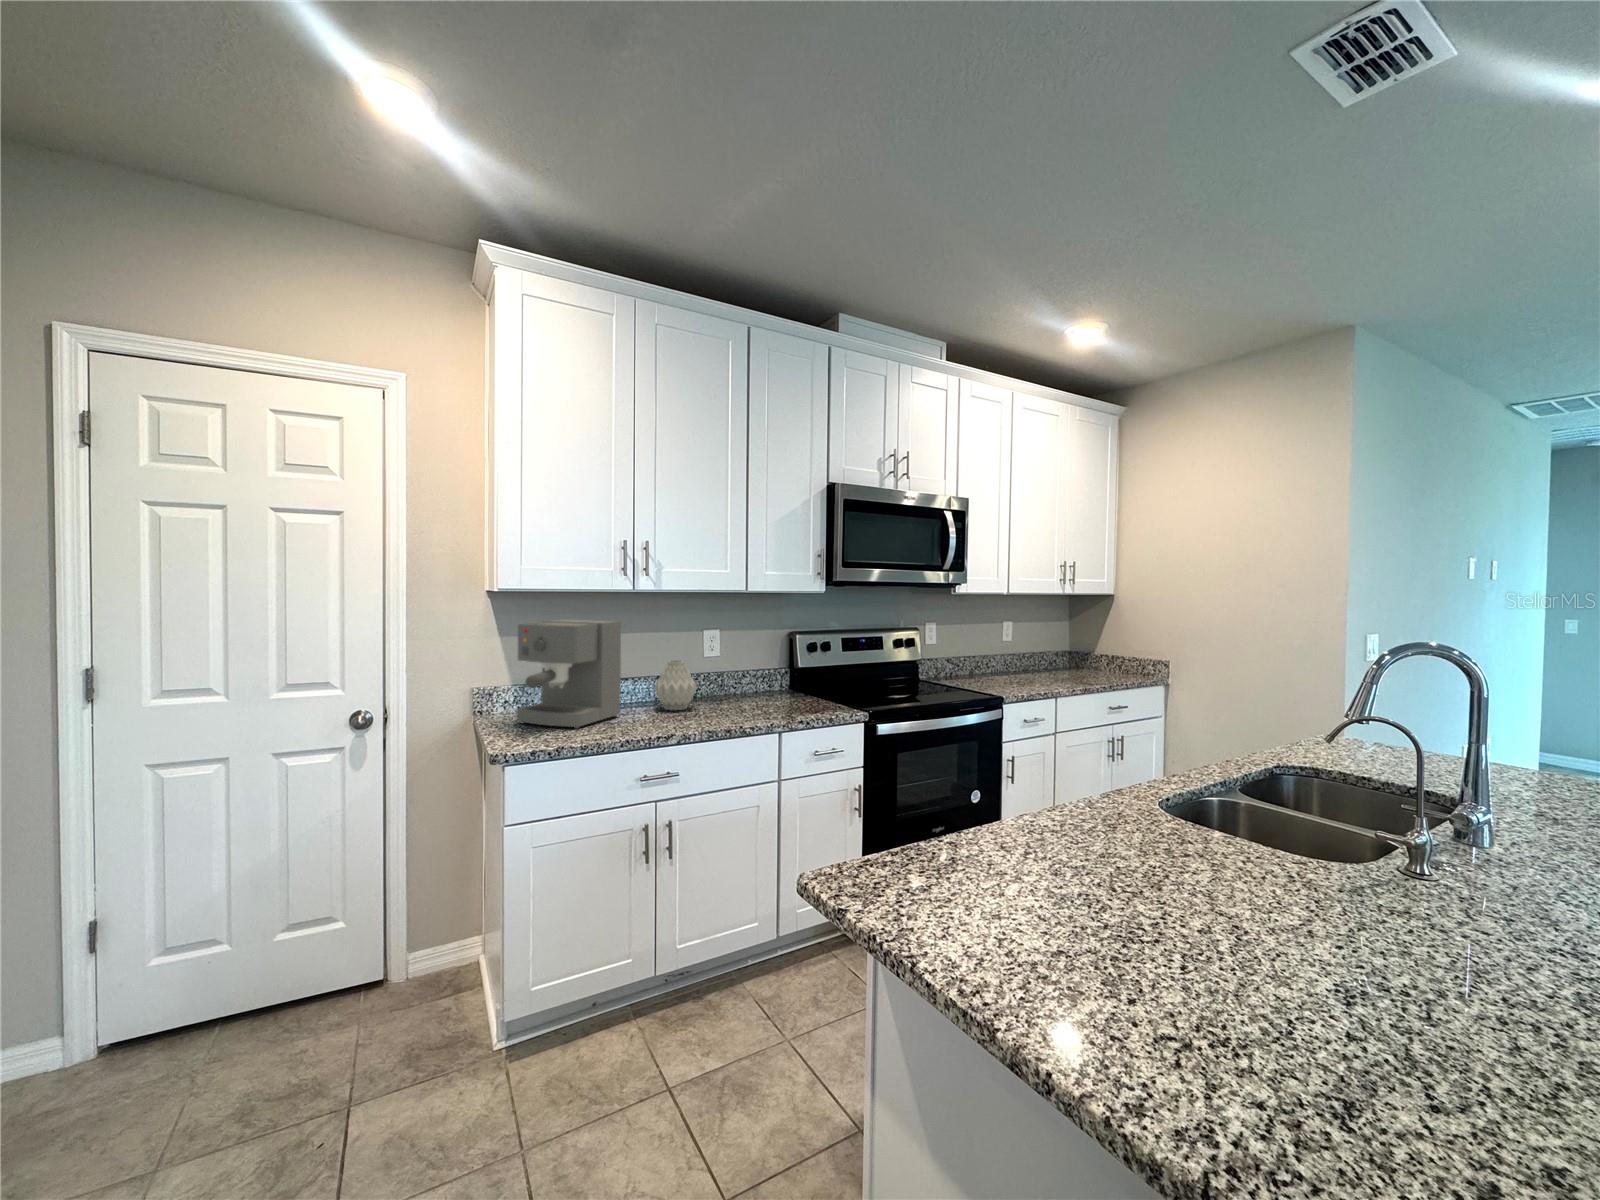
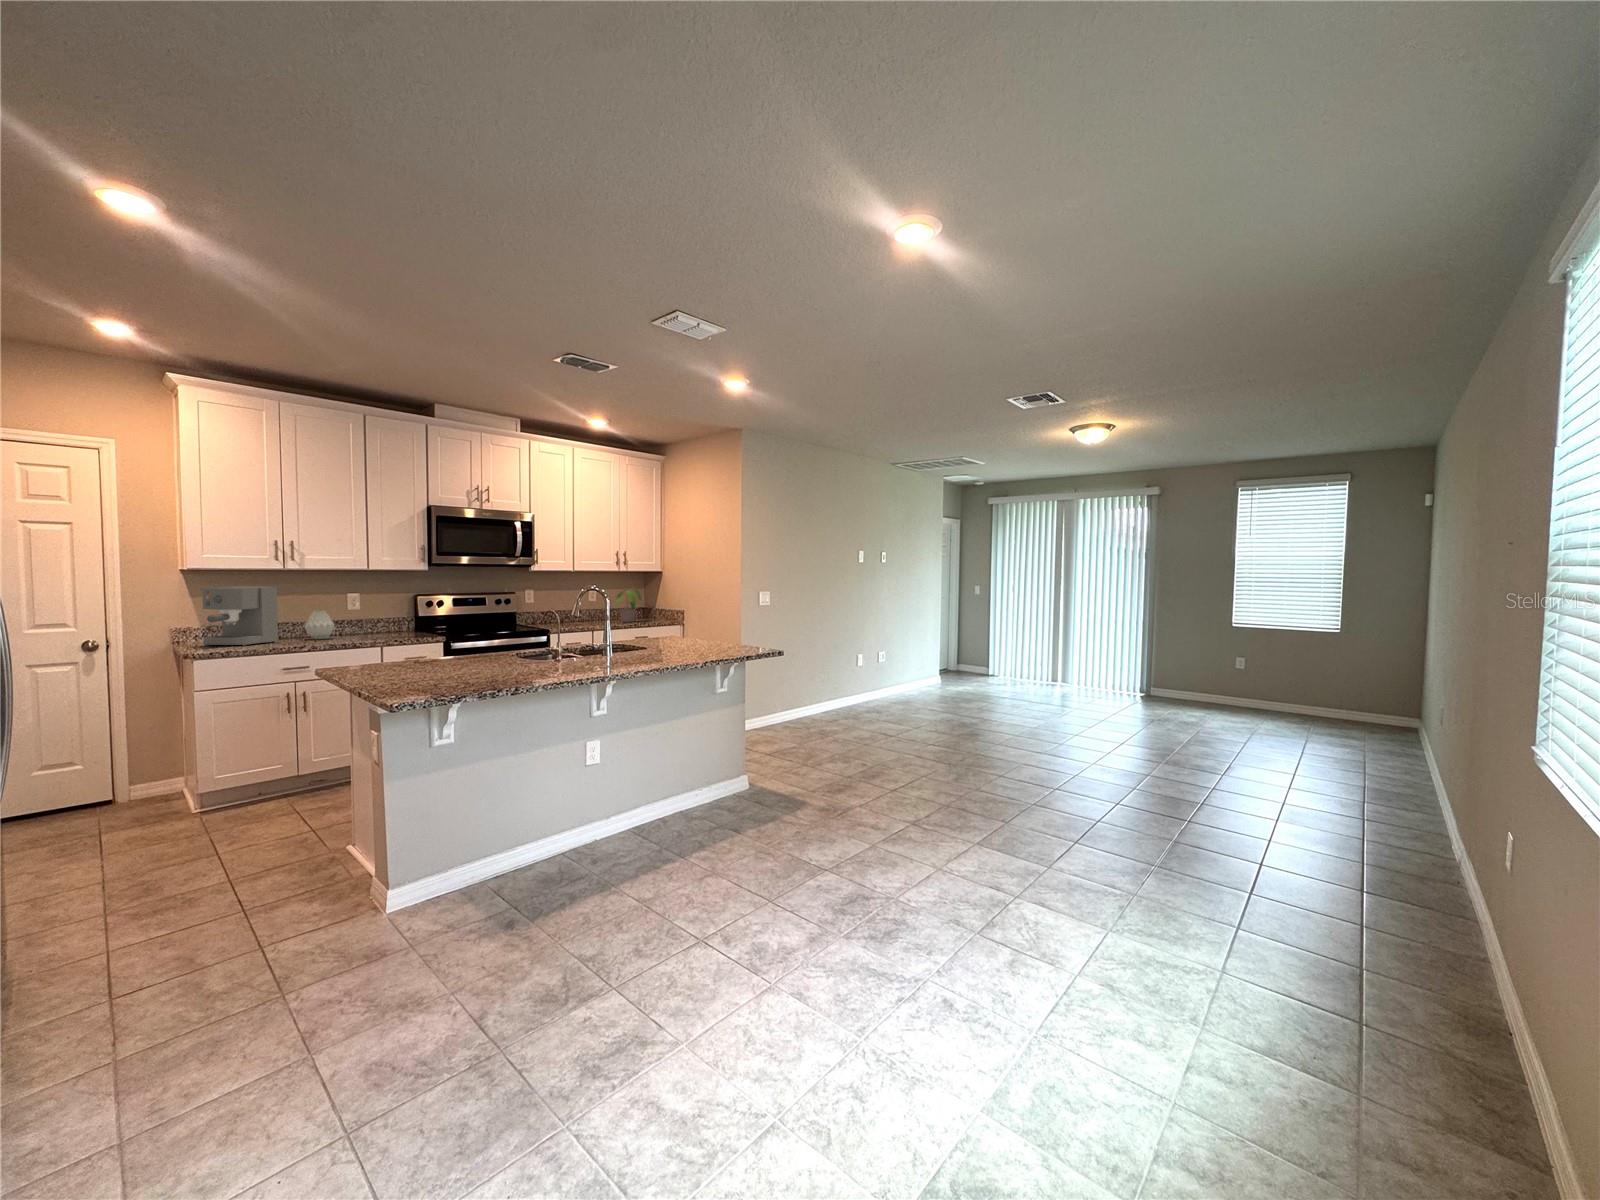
potted plant: none [1044,621,1102,677] -> present [616,589,641,622]

